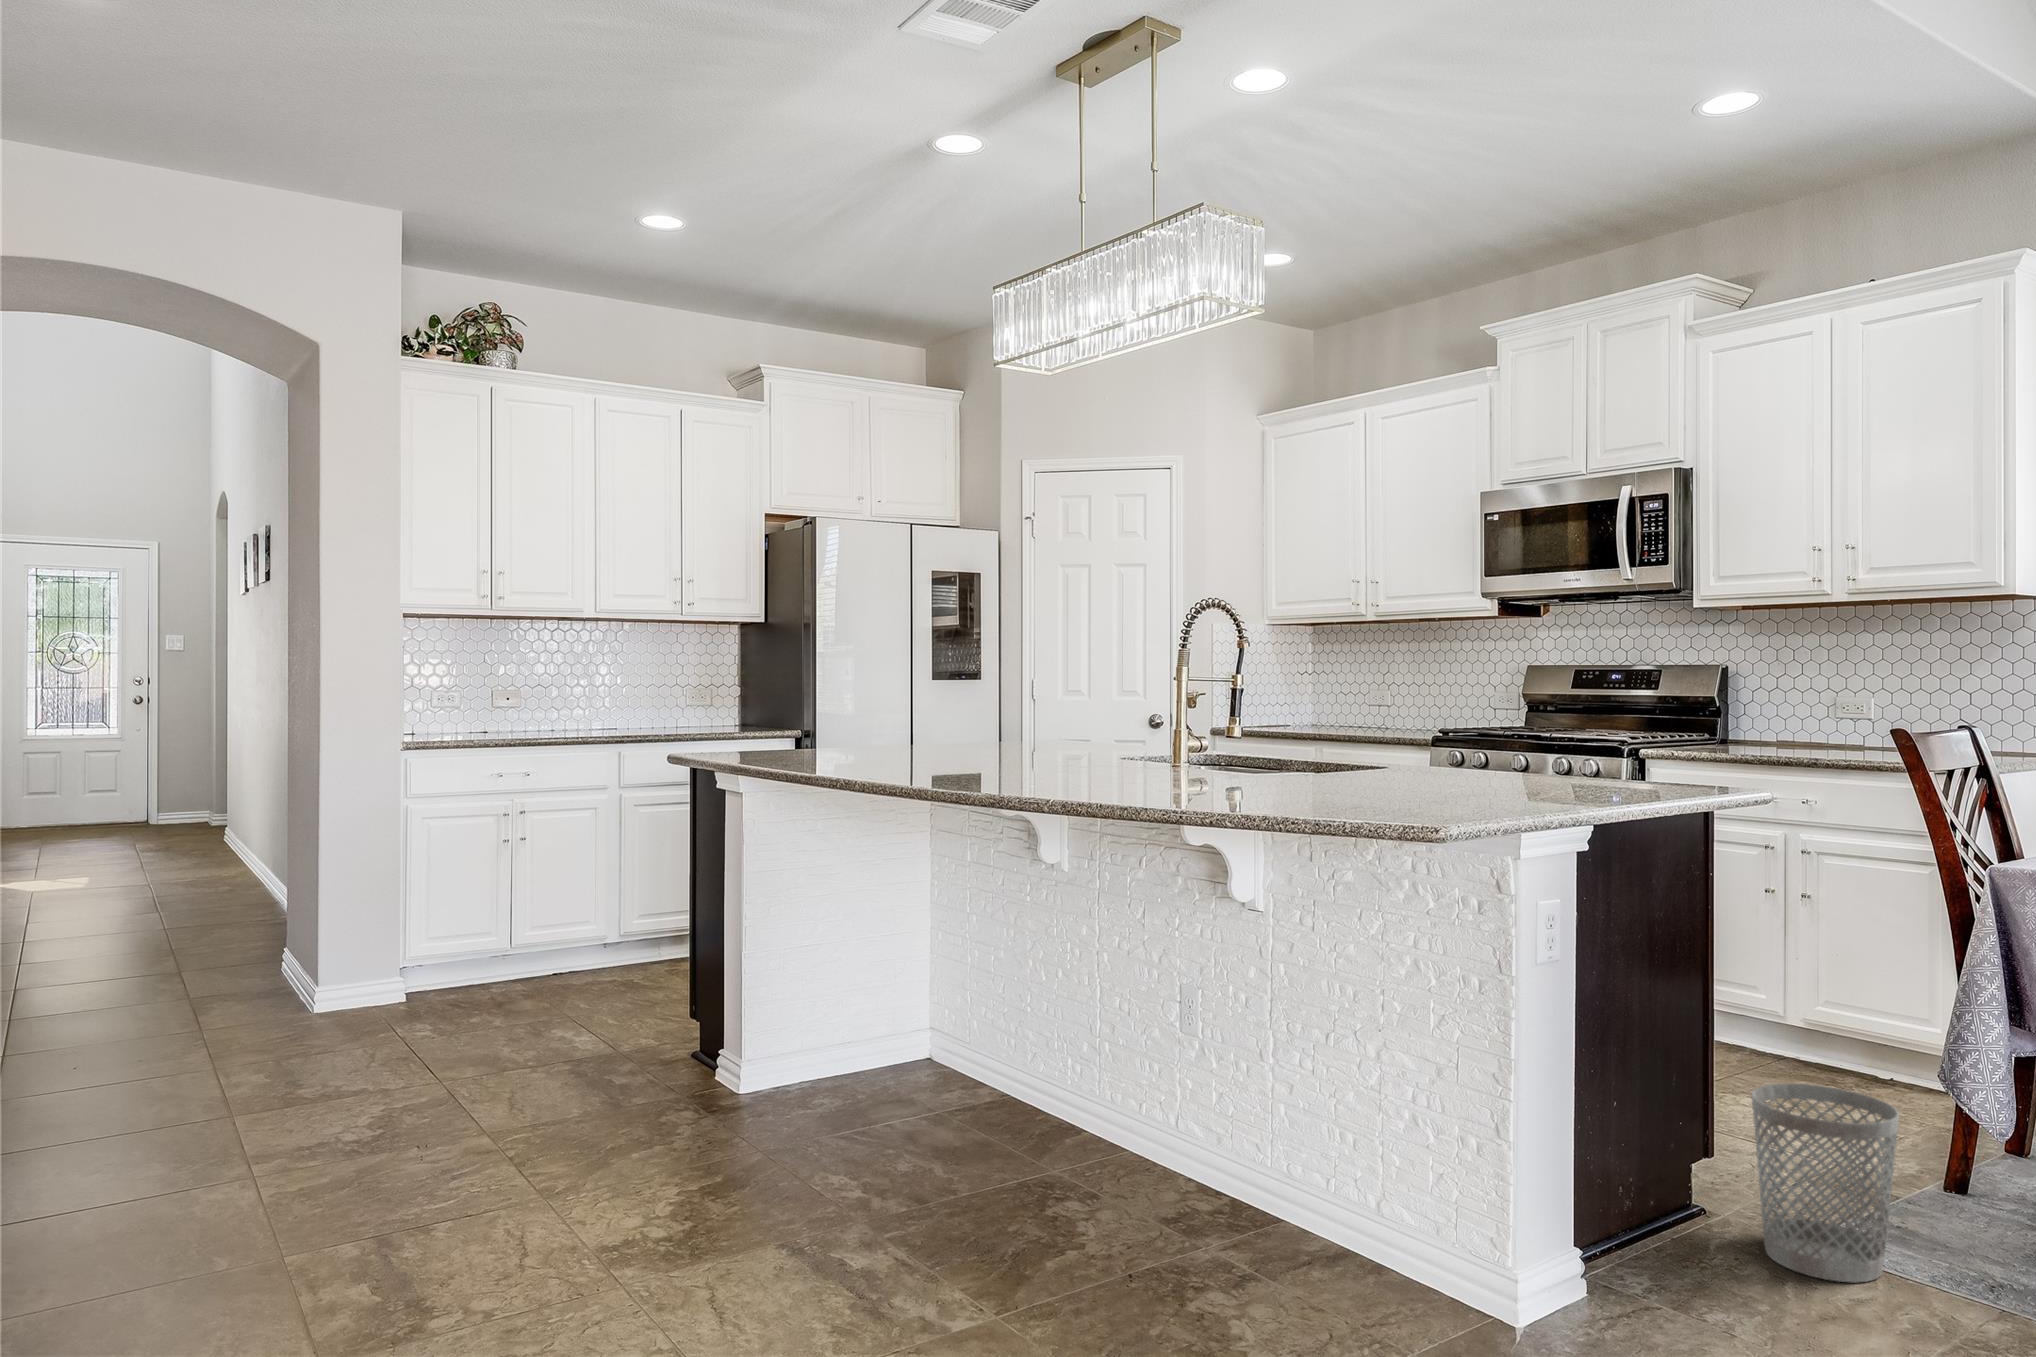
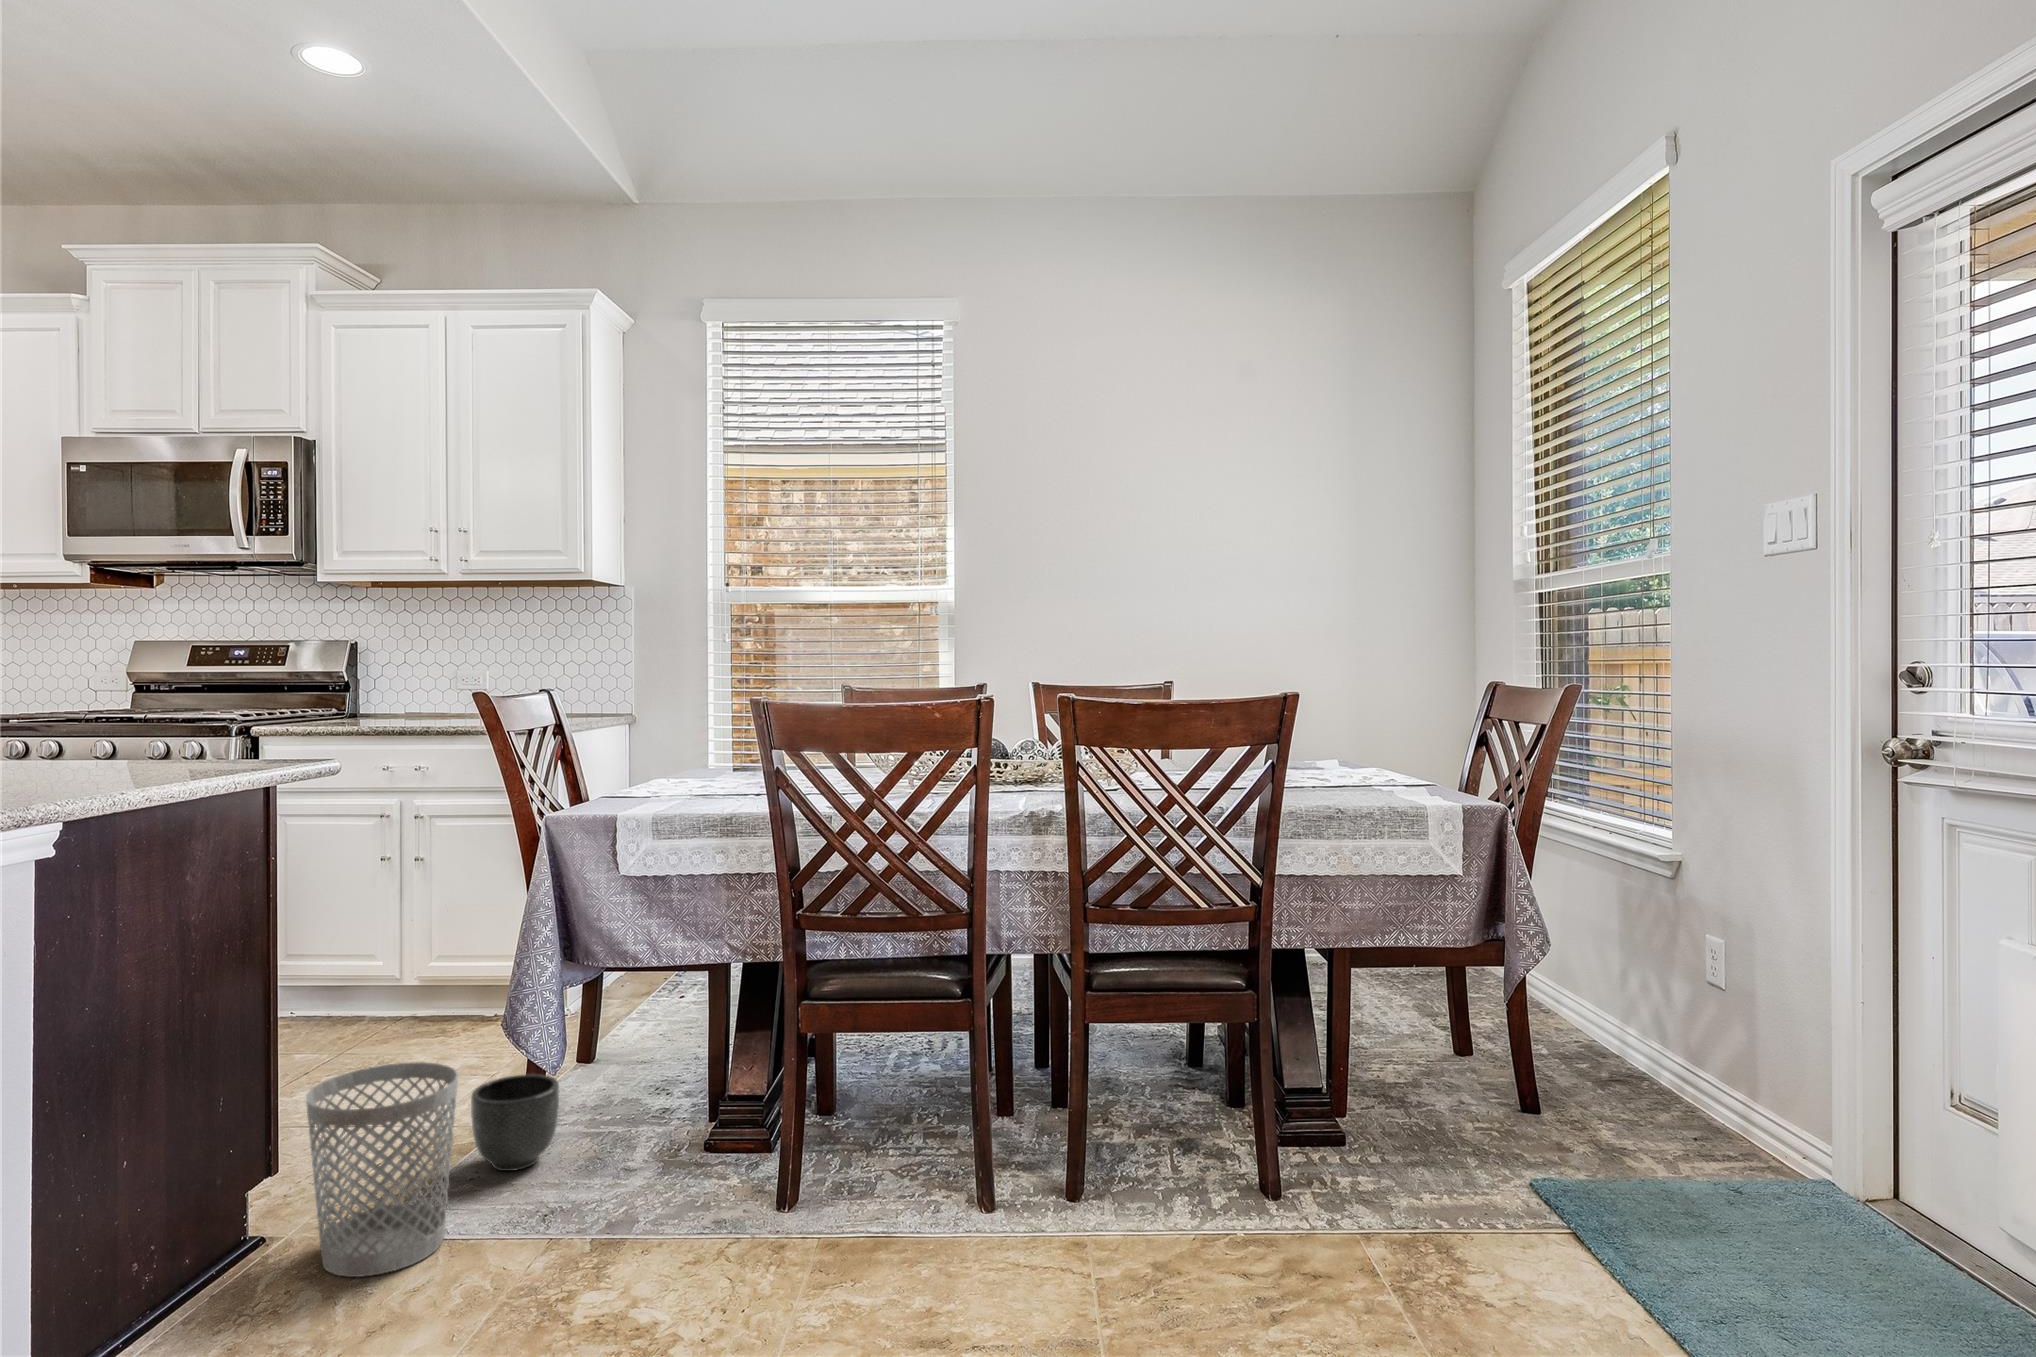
planter: none [1899,1134,2002,1236] -> present [471,1074,559,1171]

